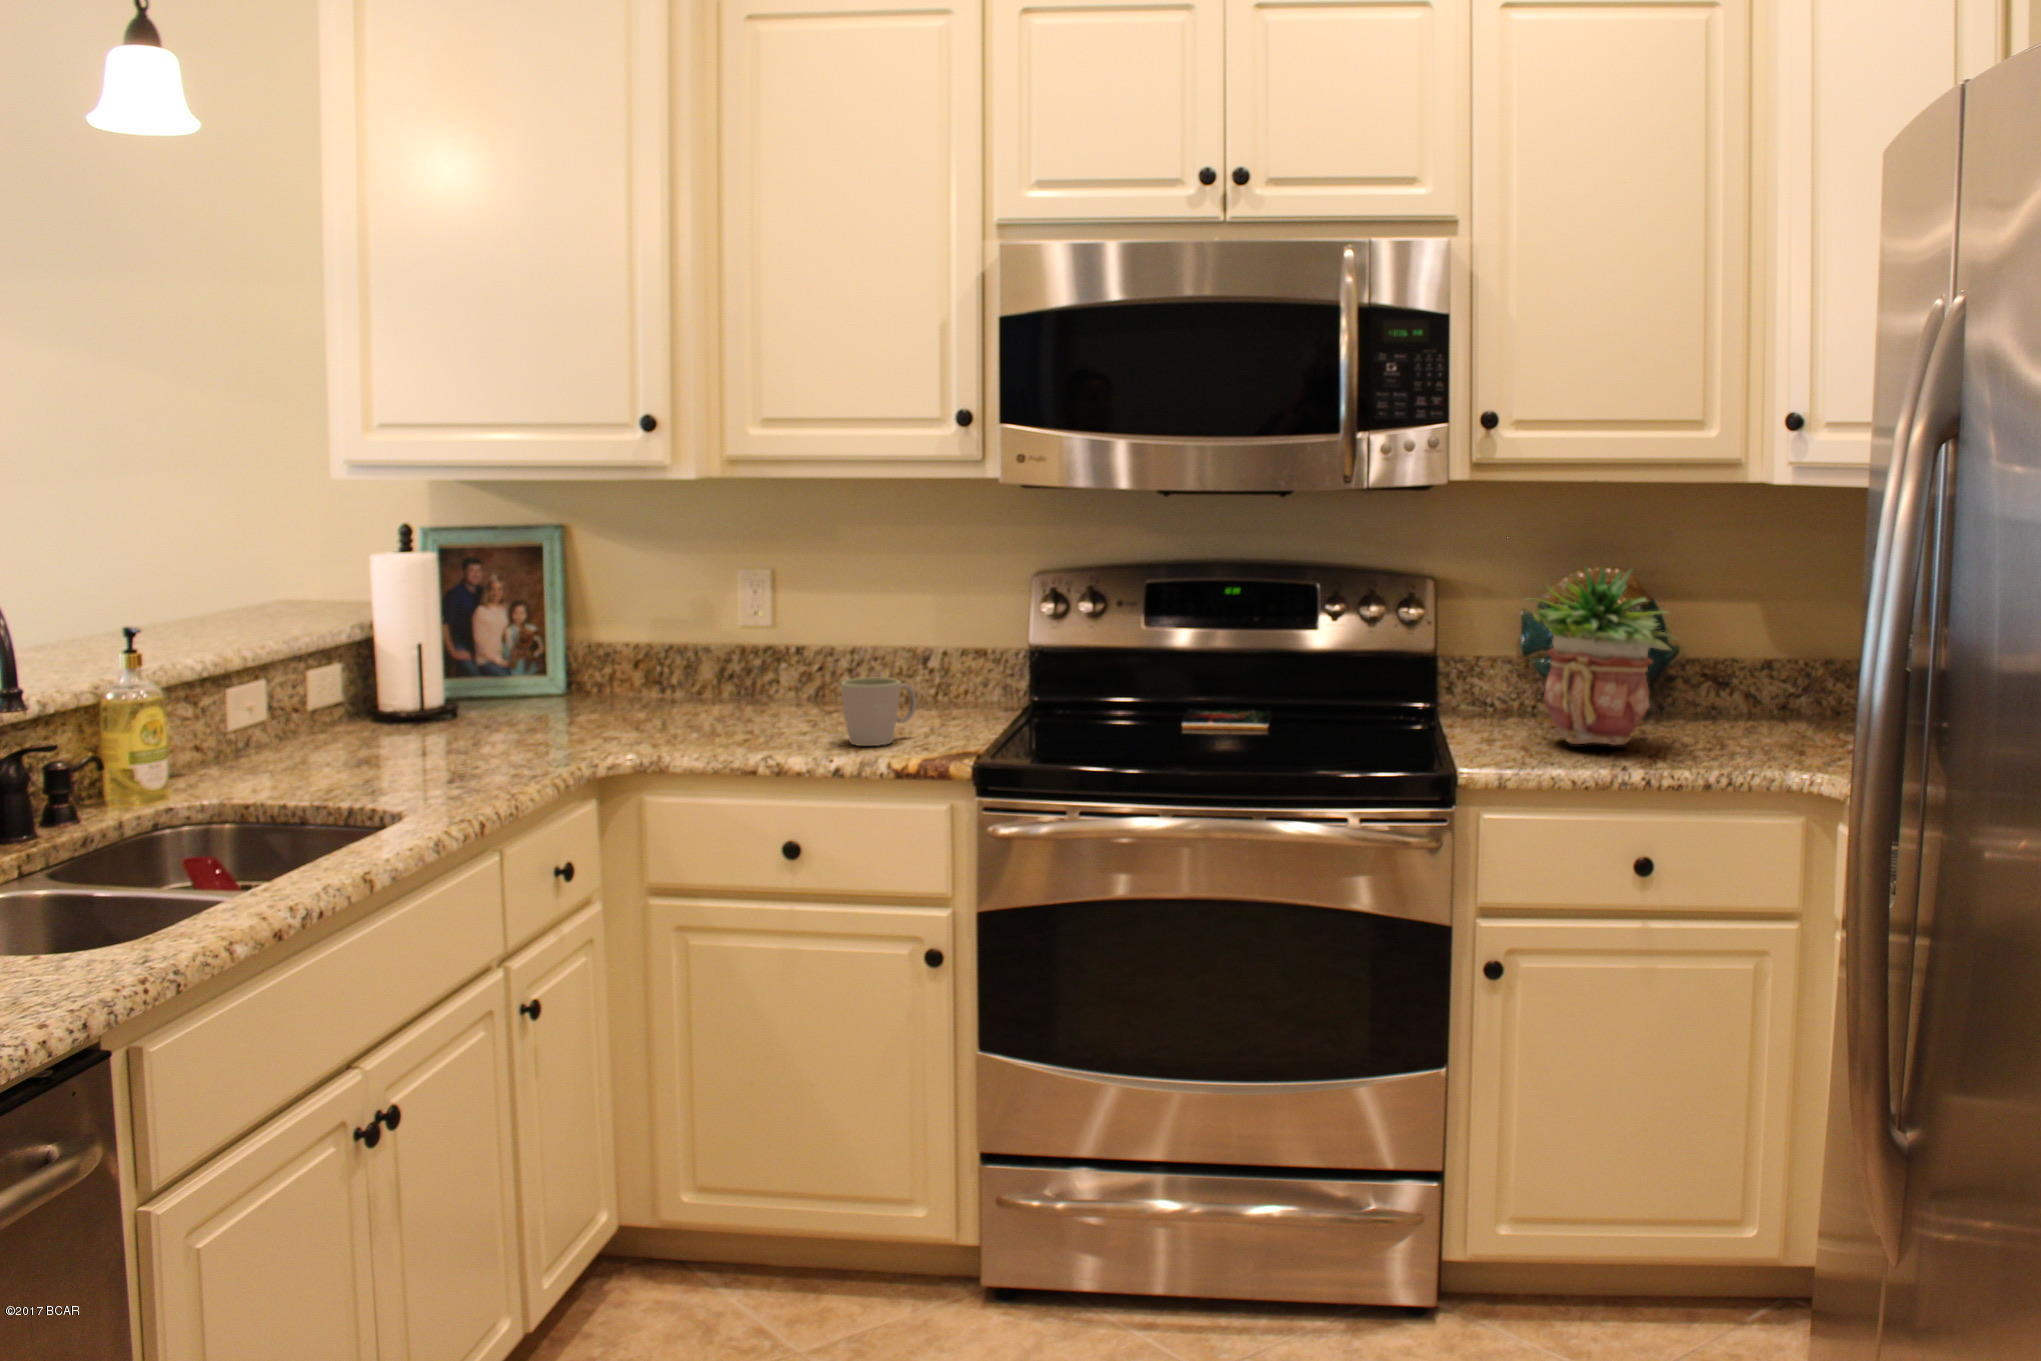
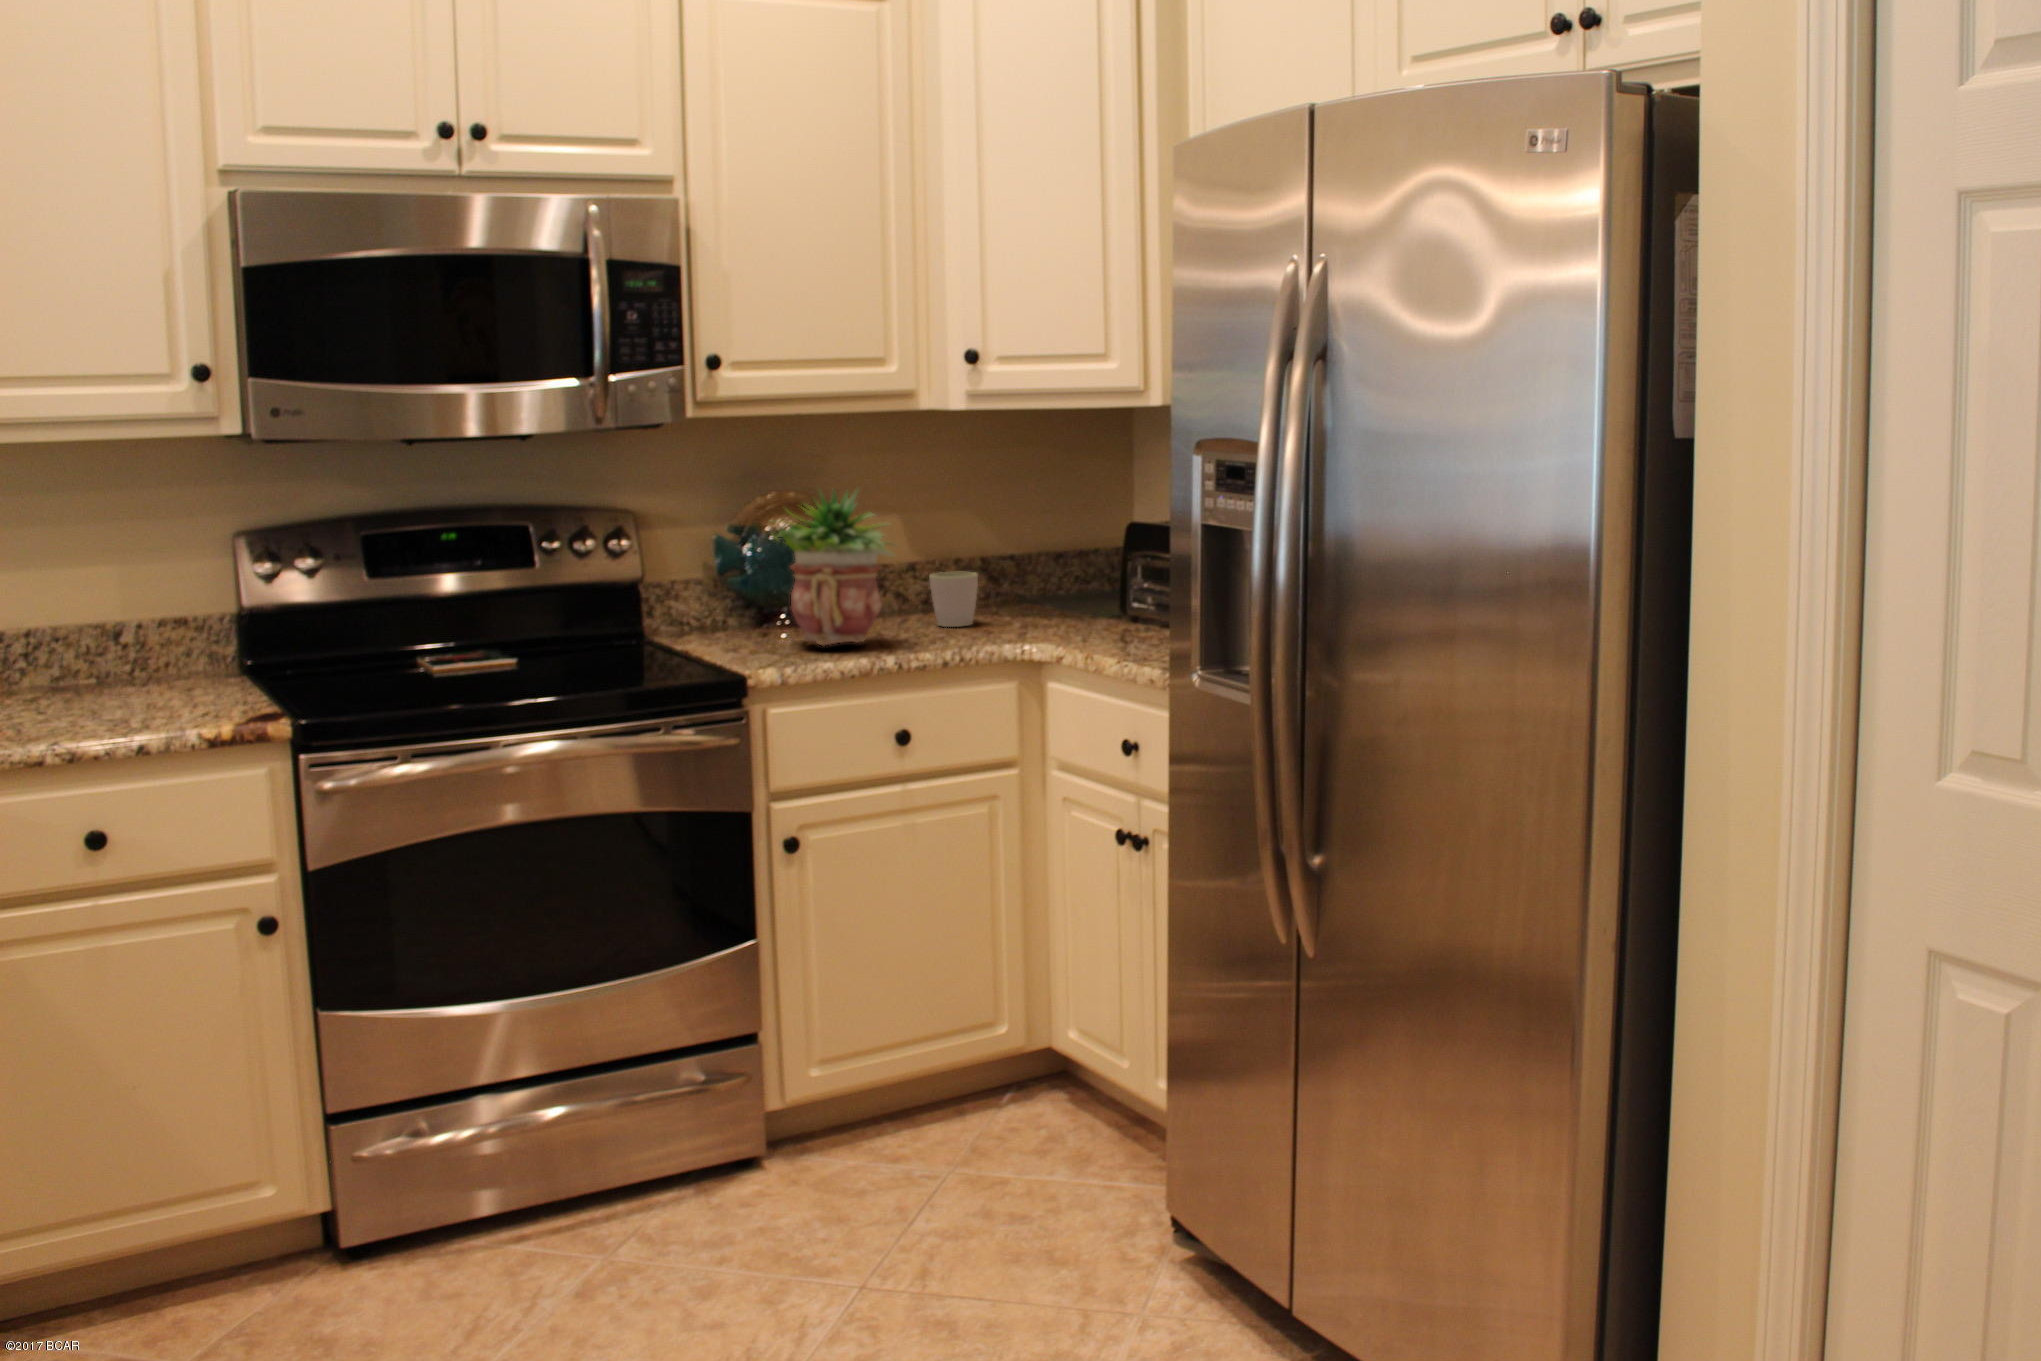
mug: present [841,677,916,746] -> present [929,572,978,627]

